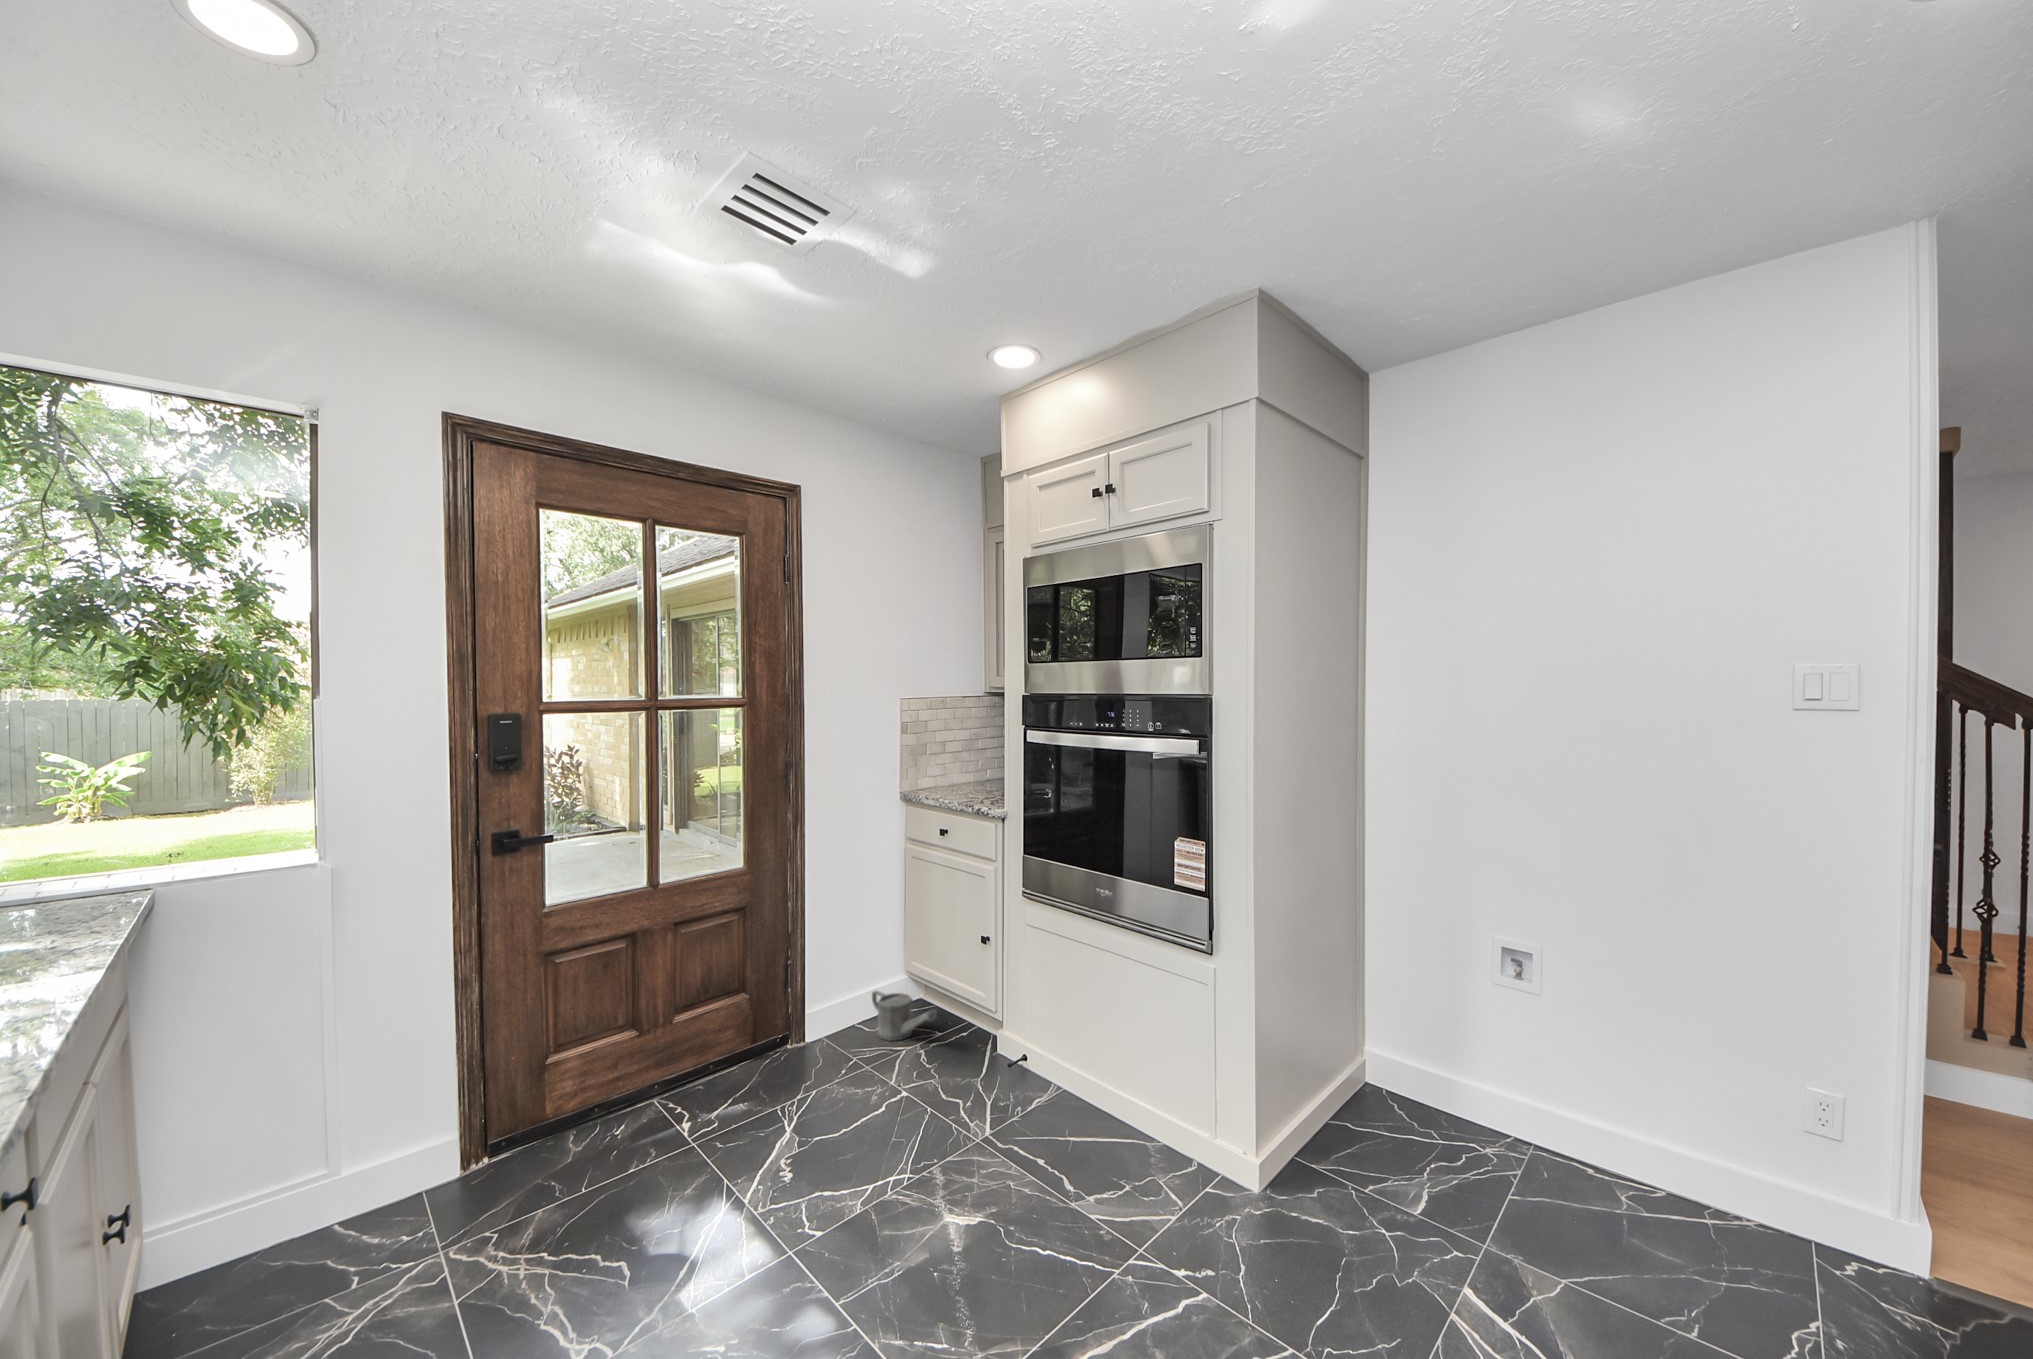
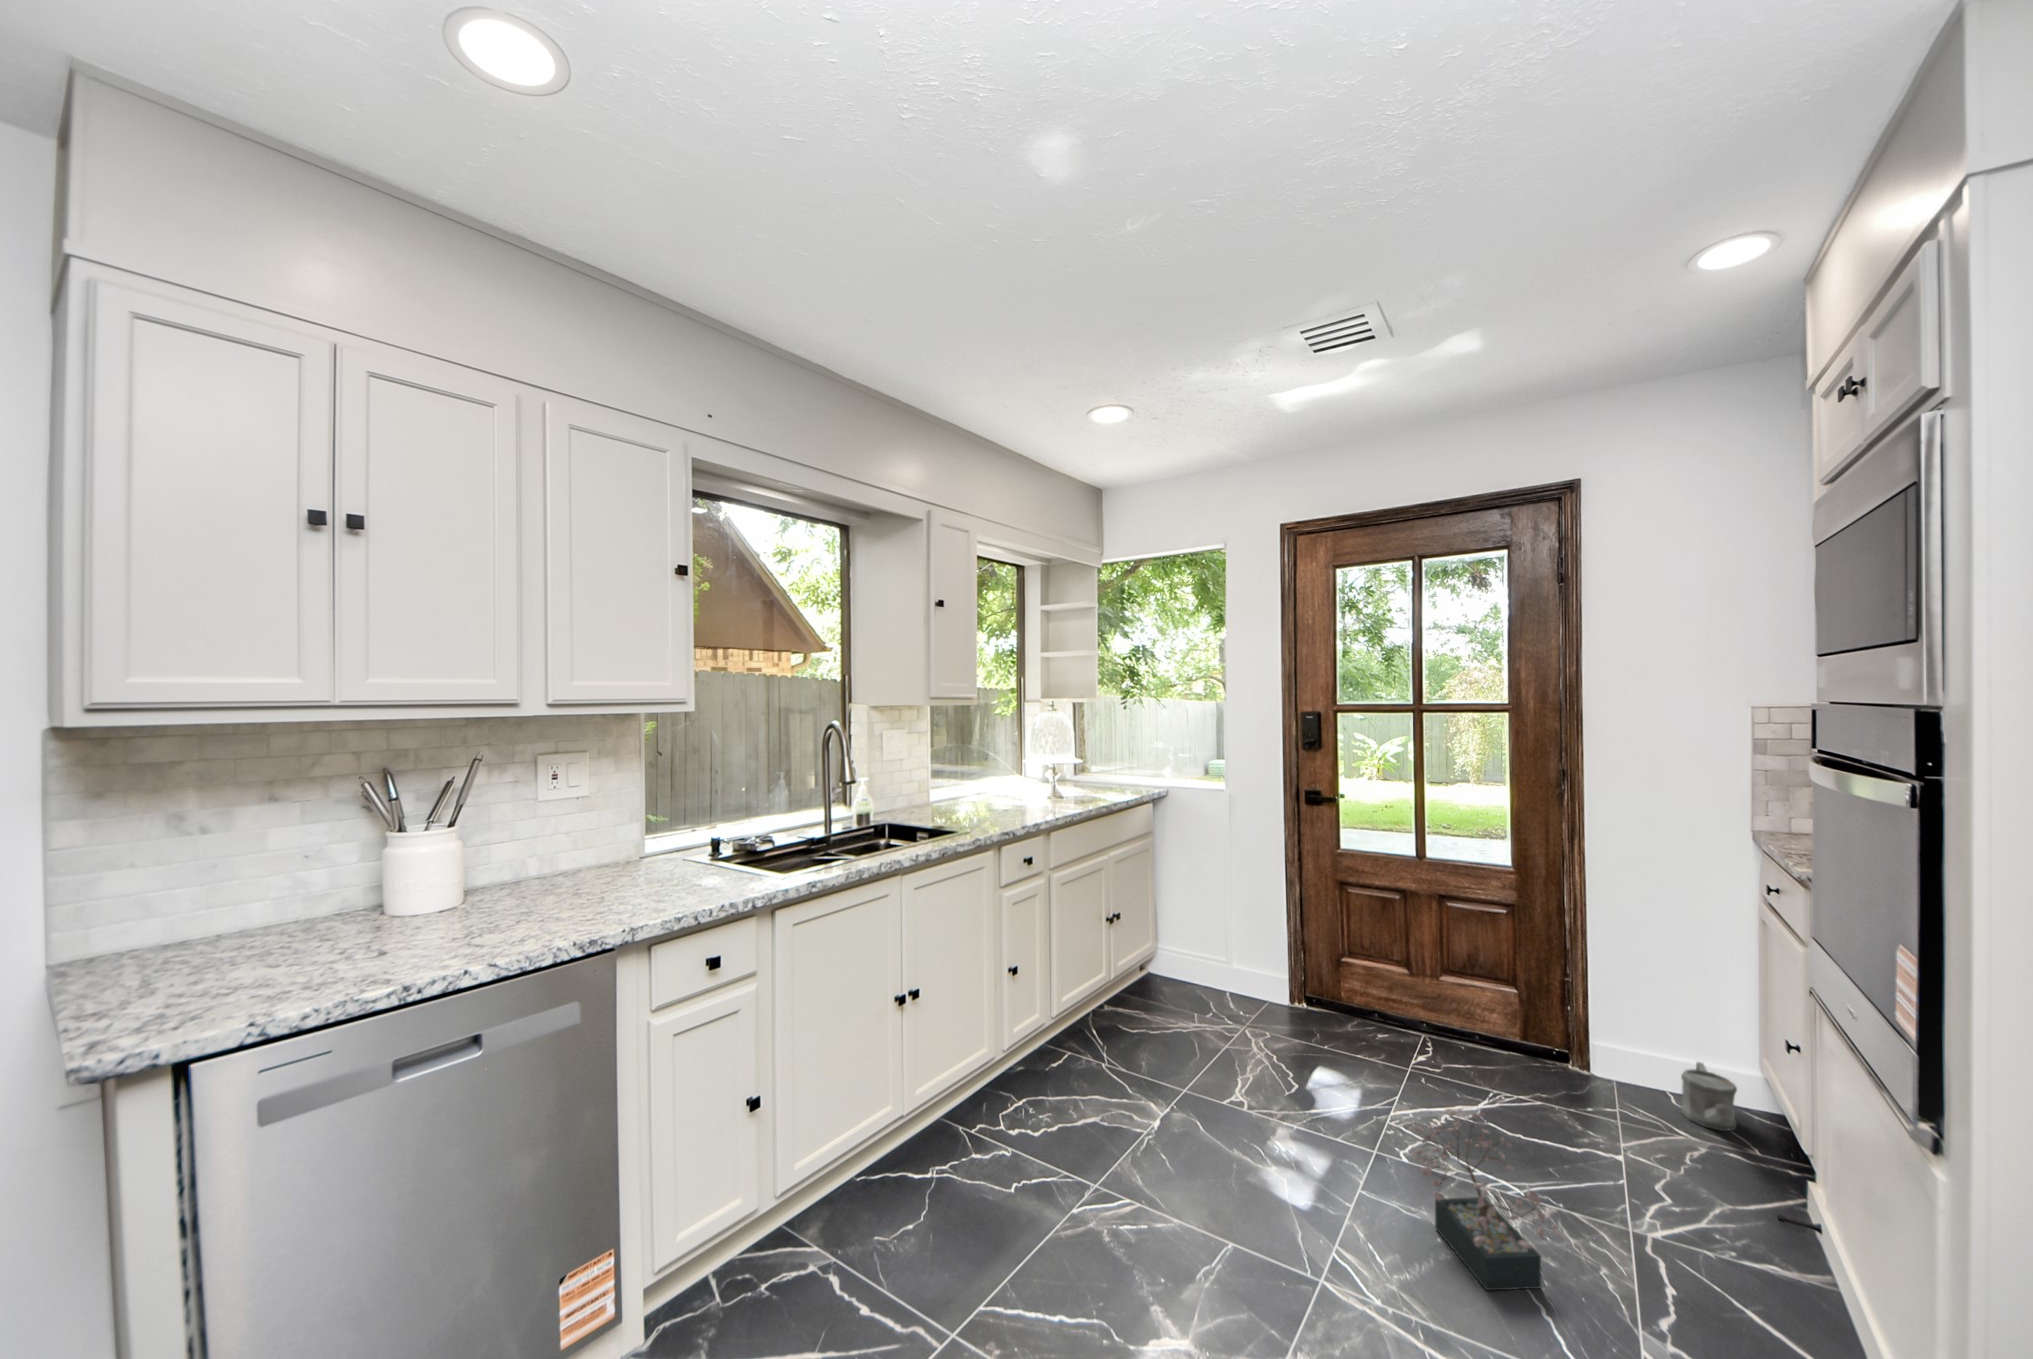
decorative plant: none [894,1108,1041,1273] -> present [1409,1109,1562,1290]

